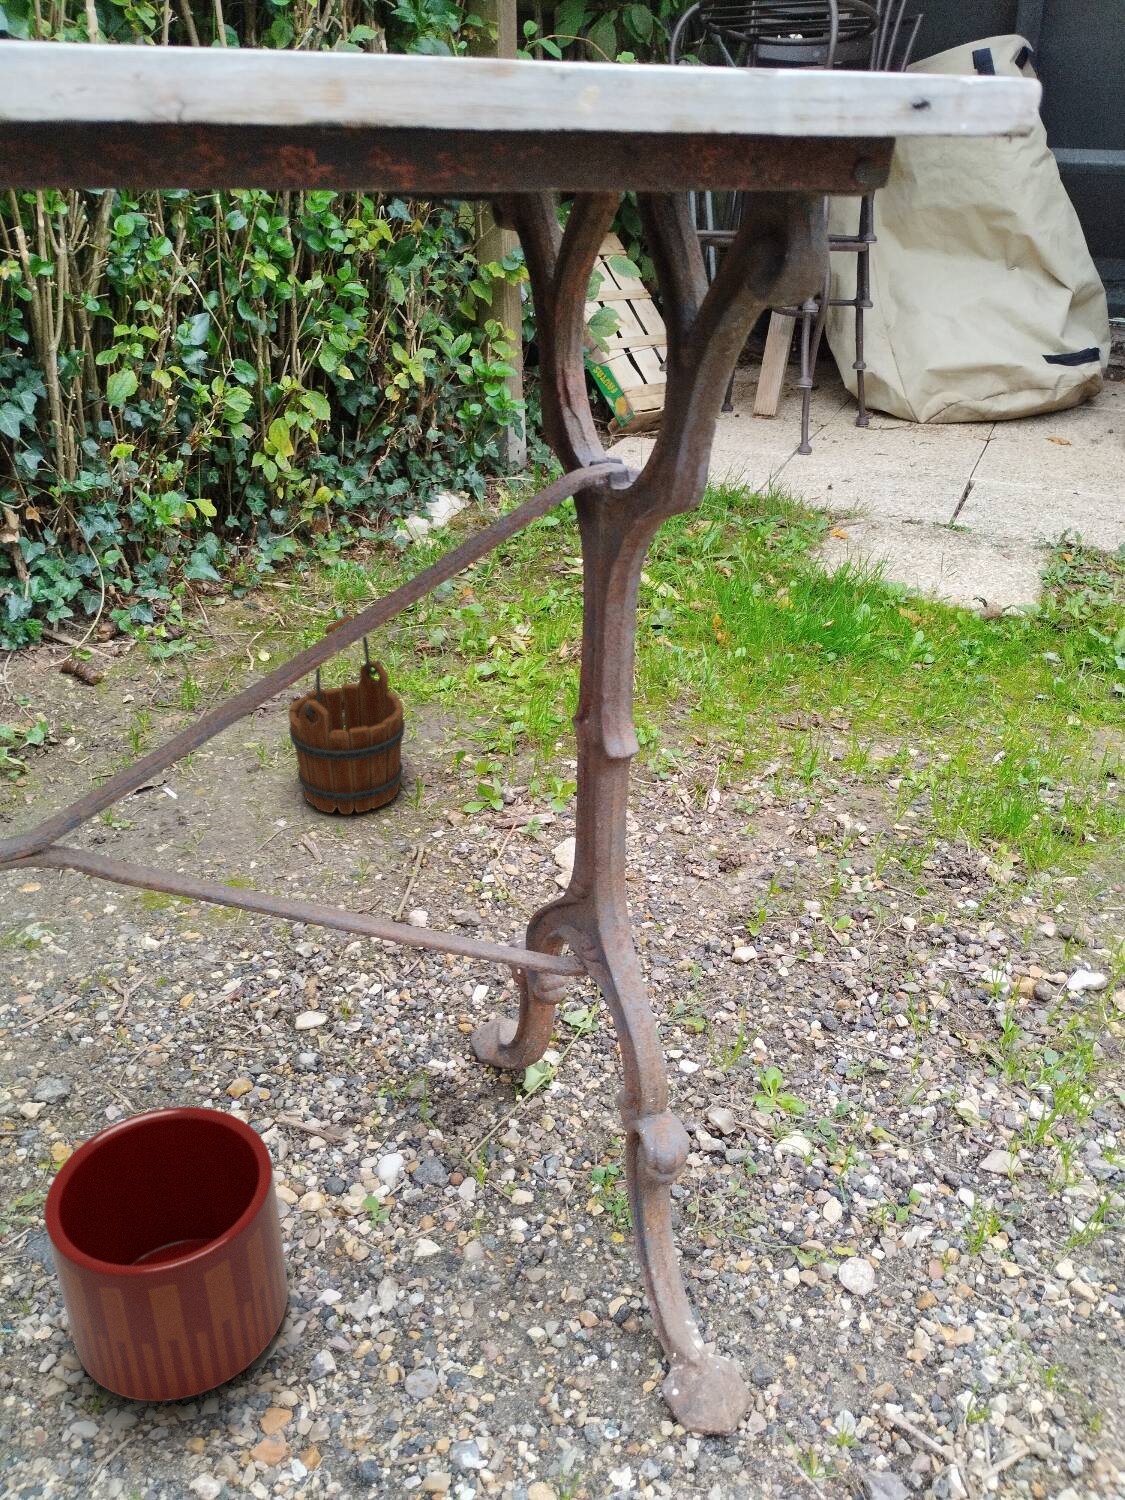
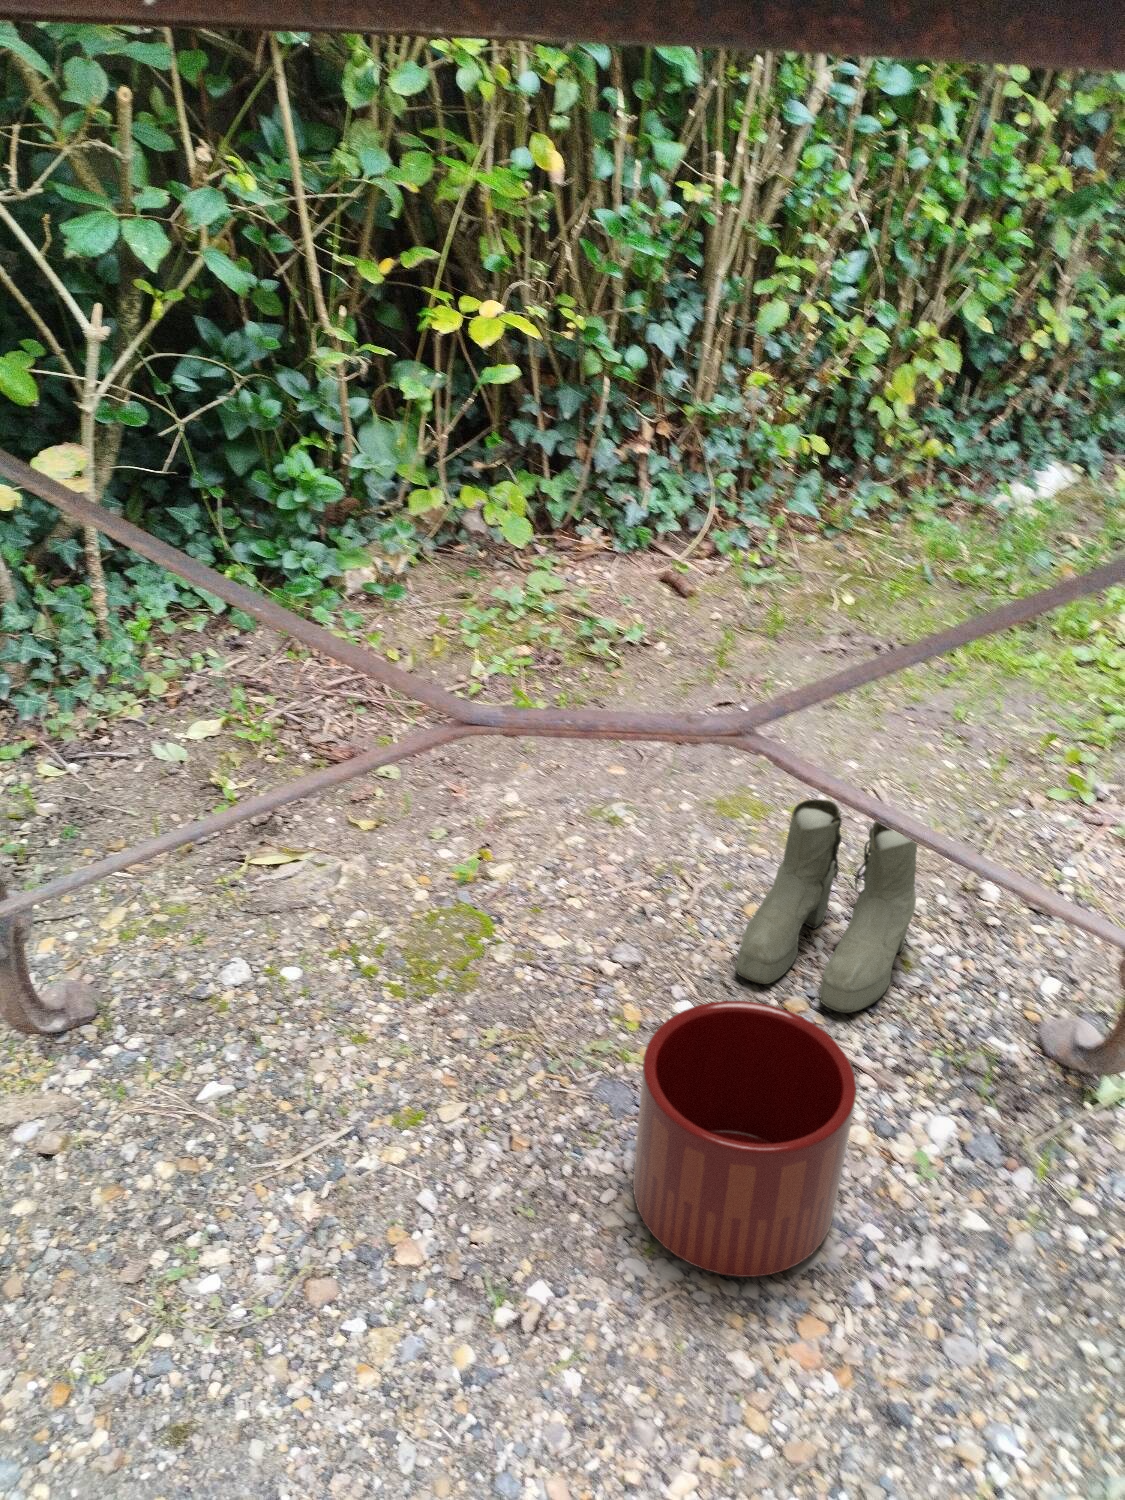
wooden bucket: present [289,617,405,814] -> none [878,571,1005,772]
boots: none [171,875,341,1082] -> present [736,799,918,1013]

